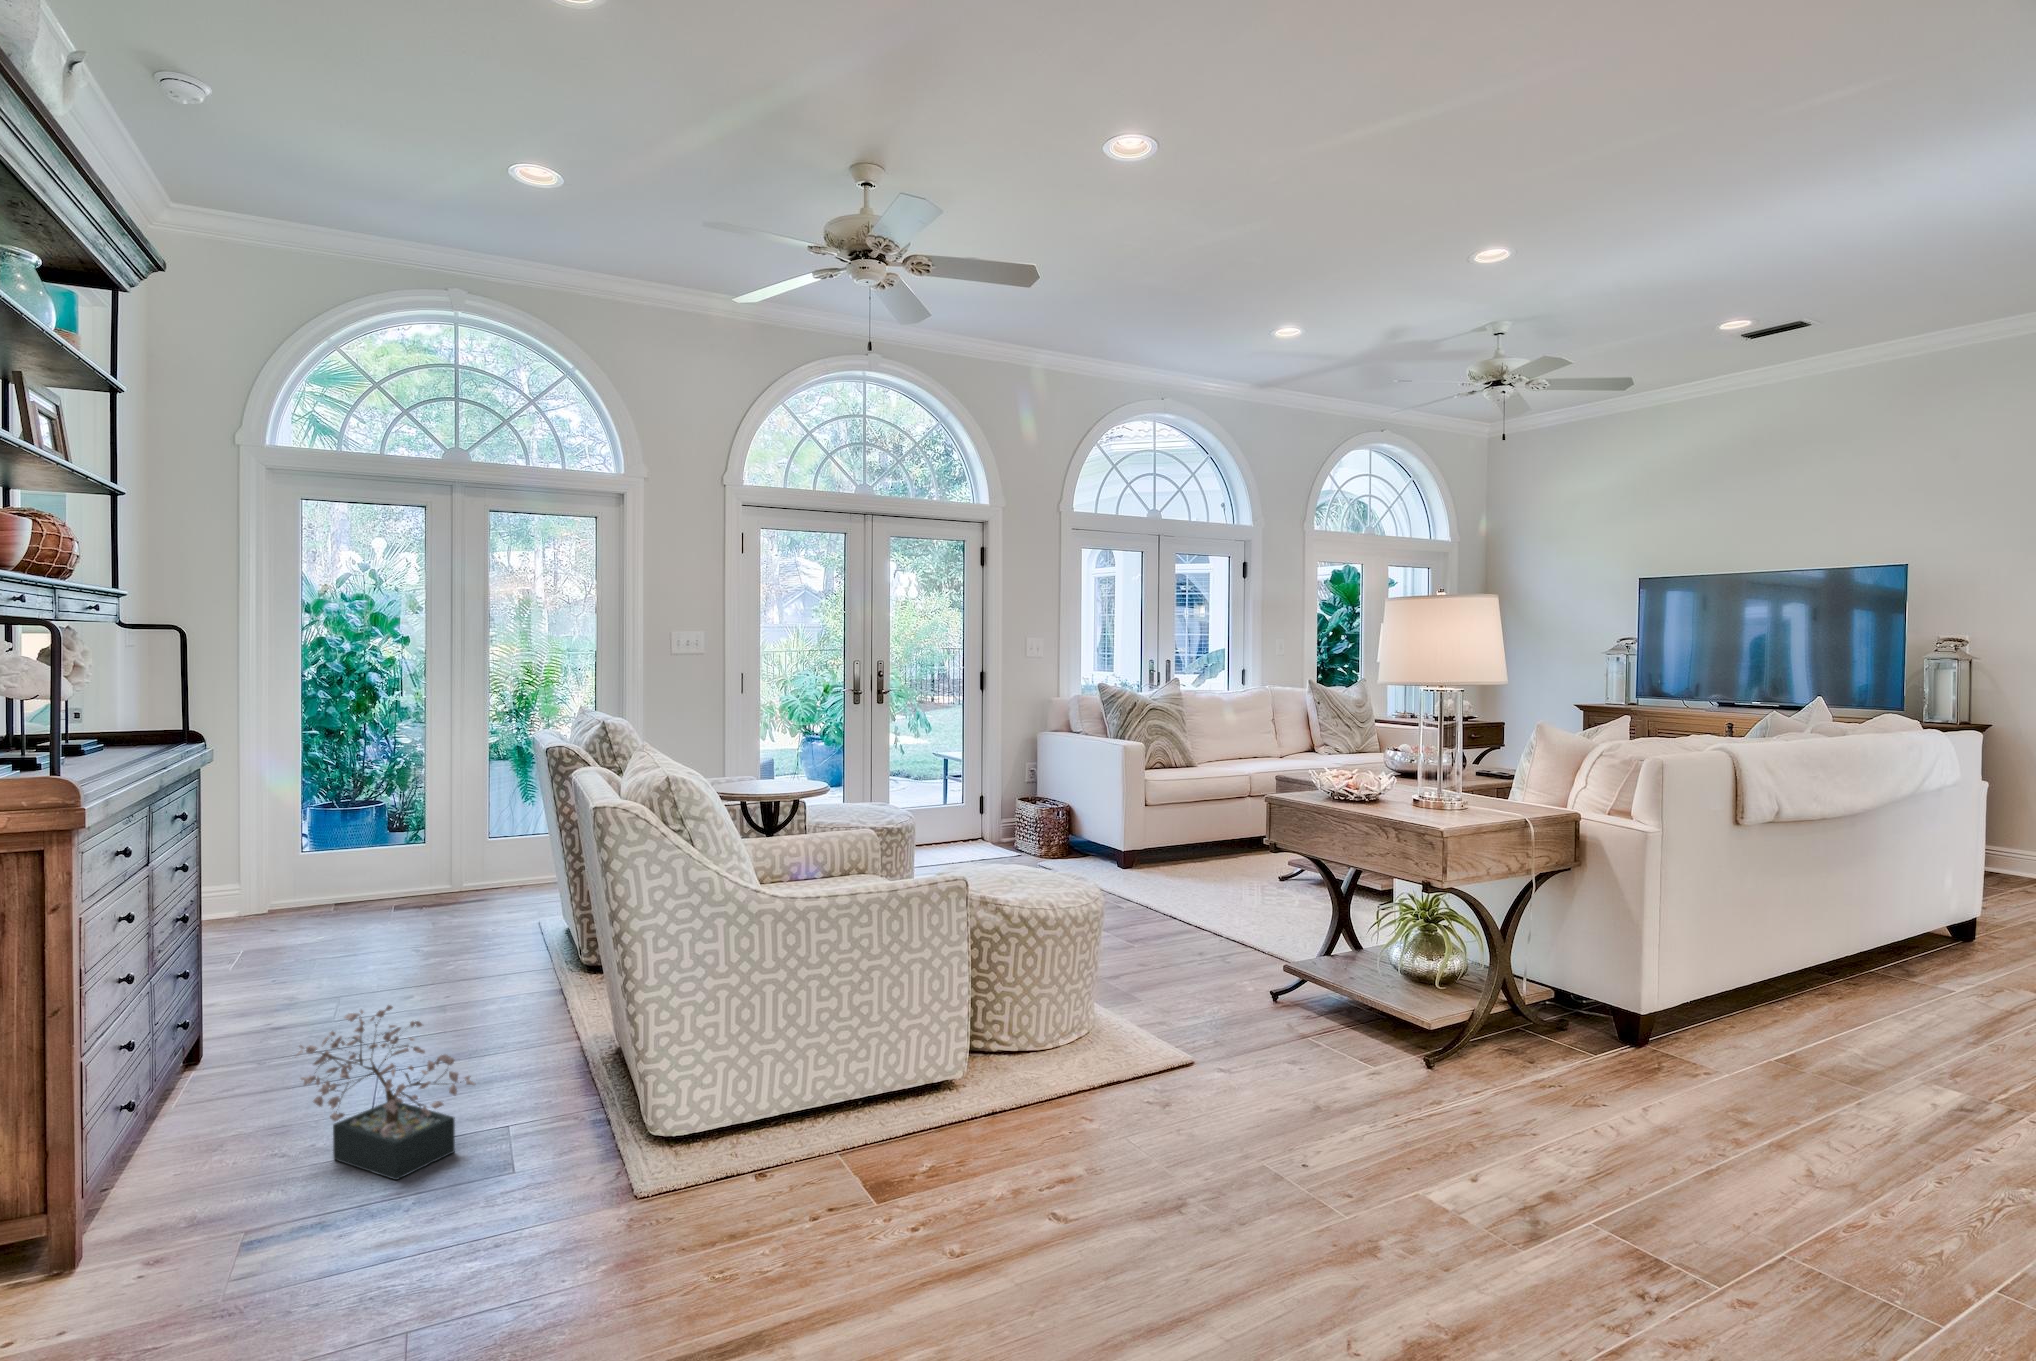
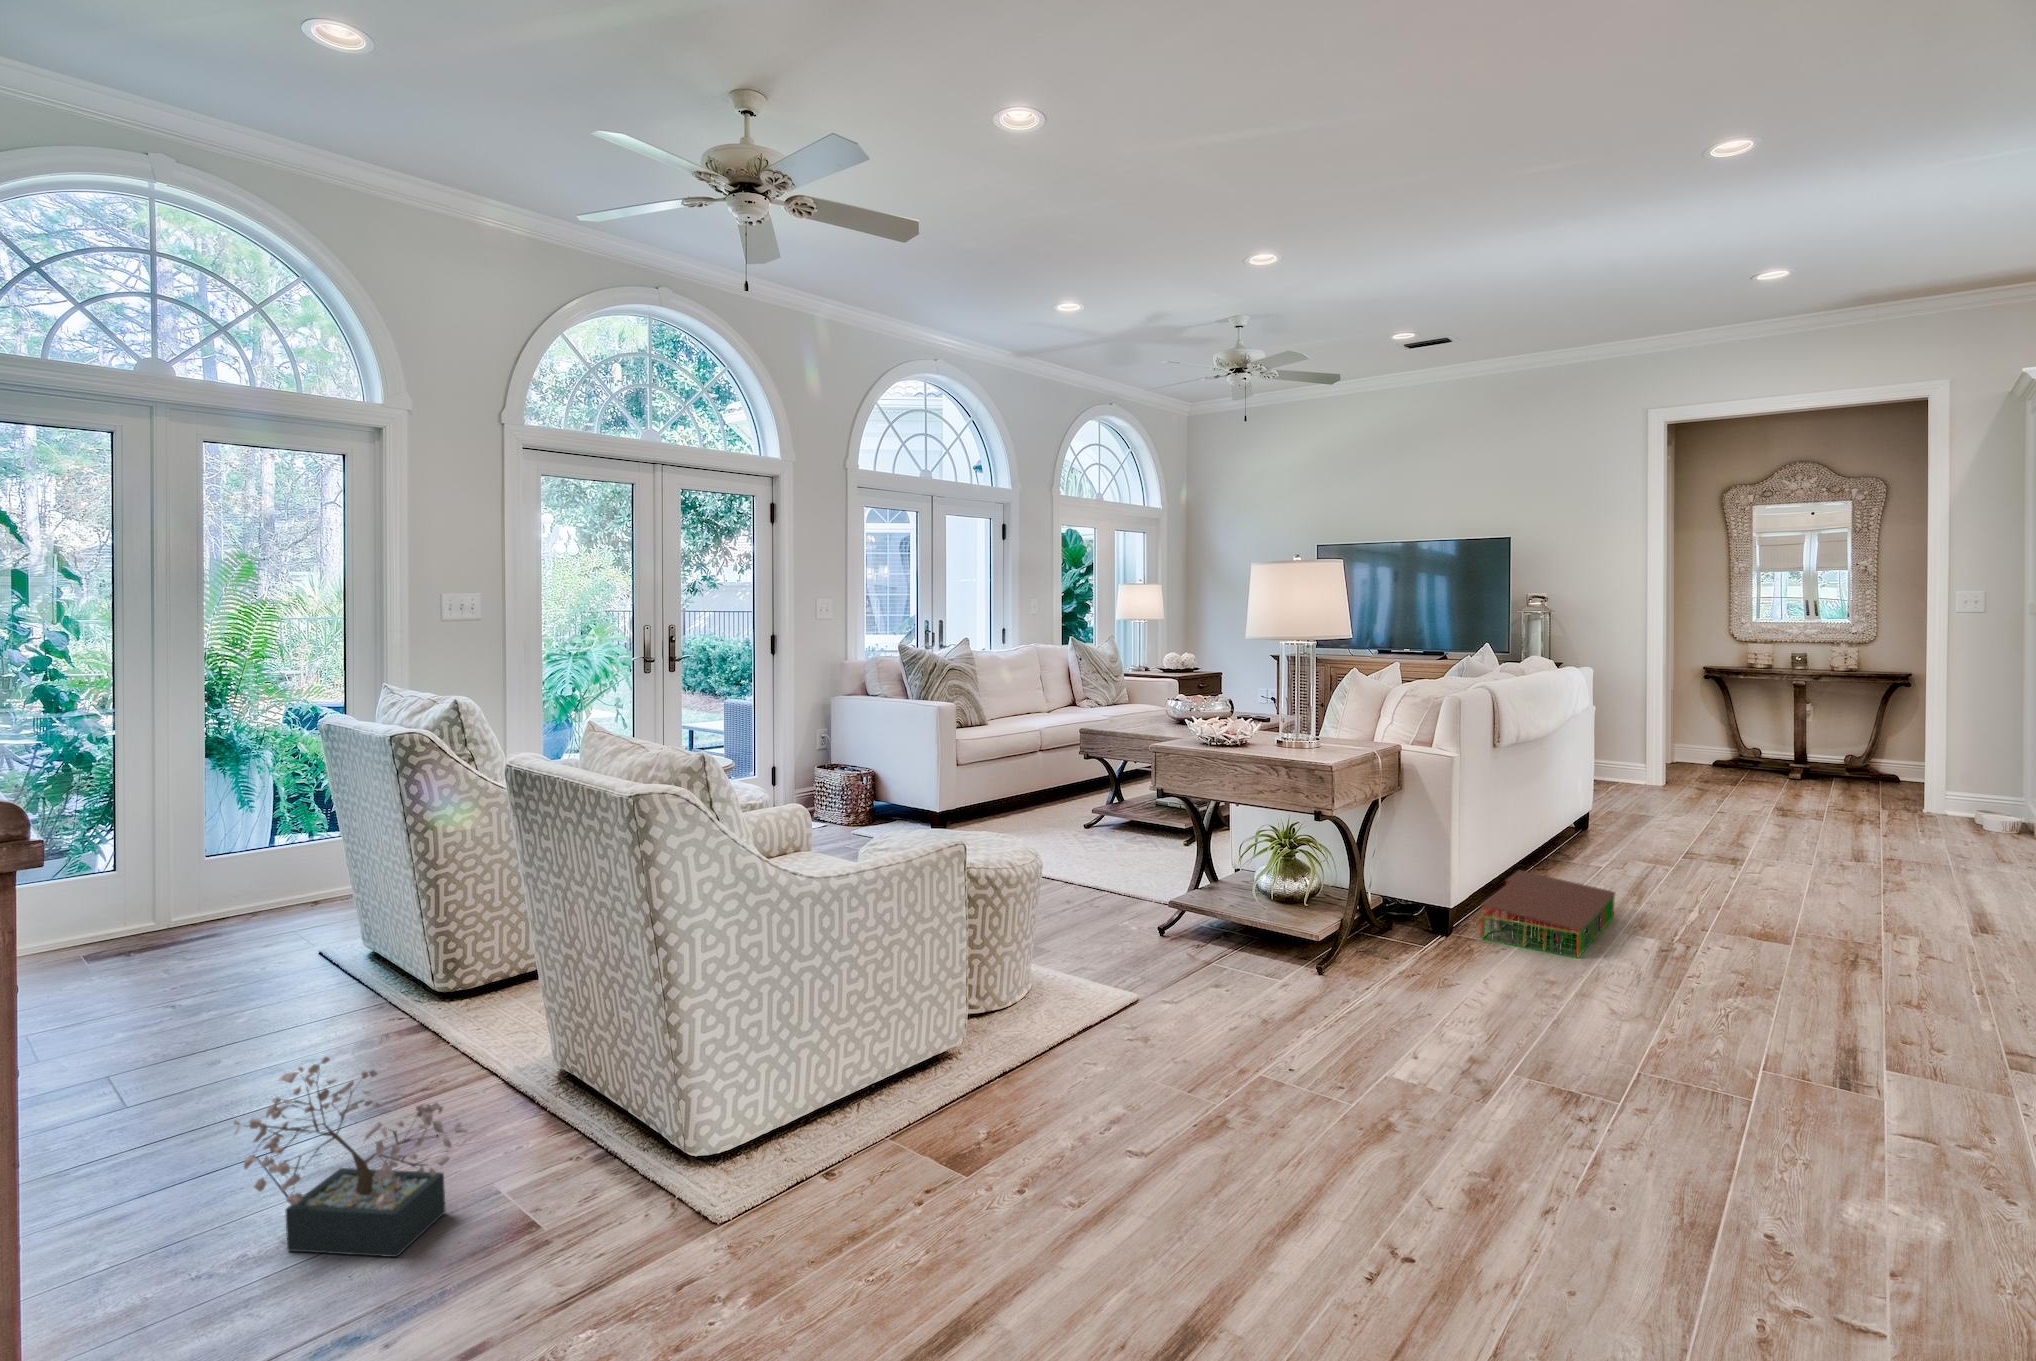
storage bin: none [1669,975,1898,1093] -> present [1480,870,1615,958]

